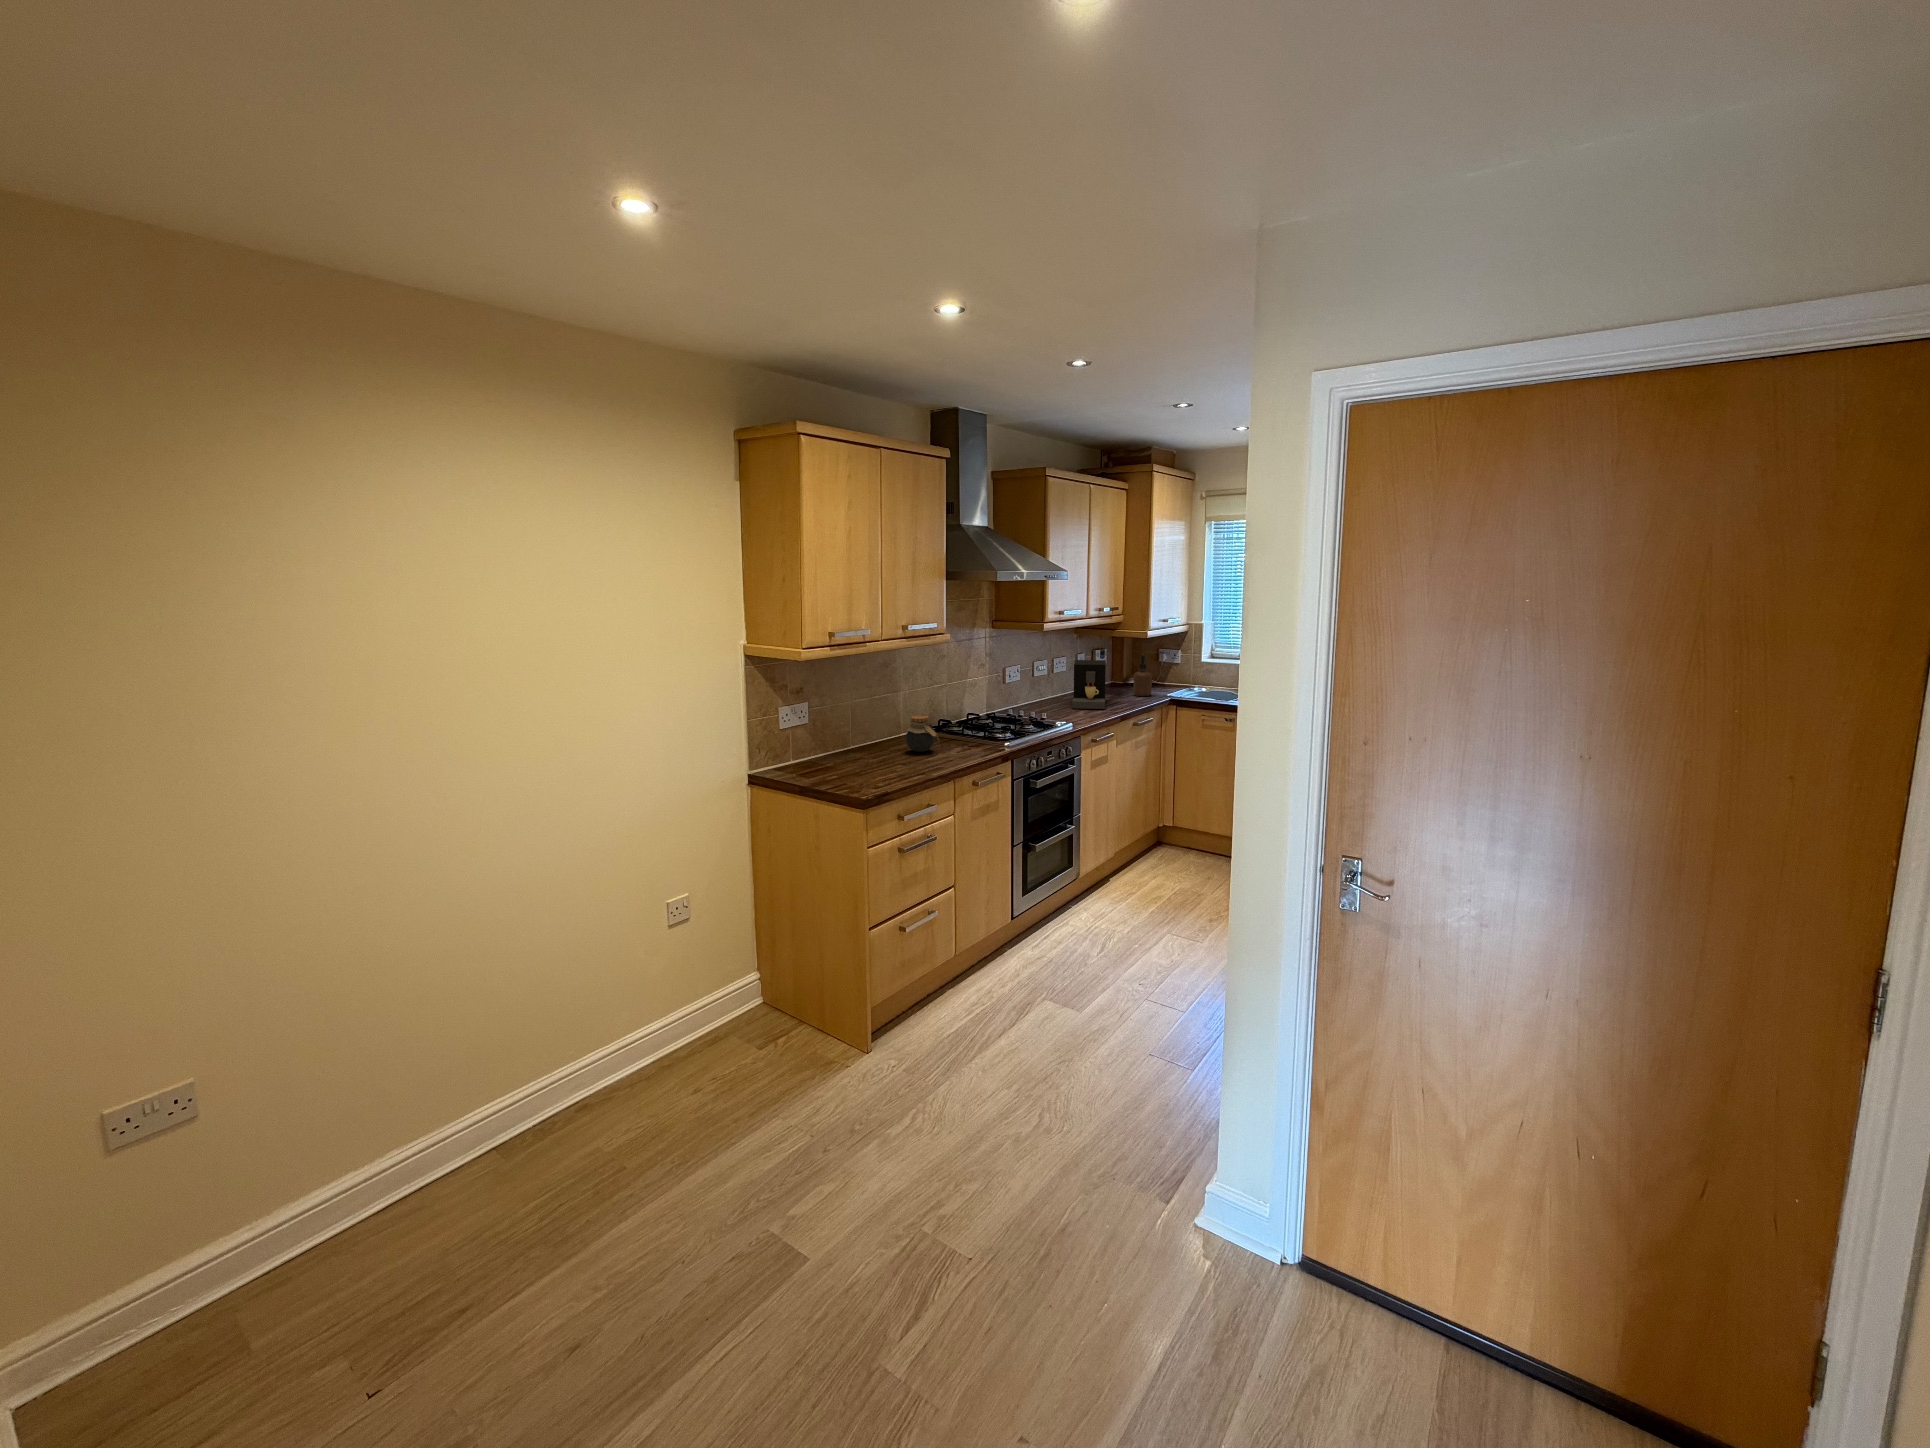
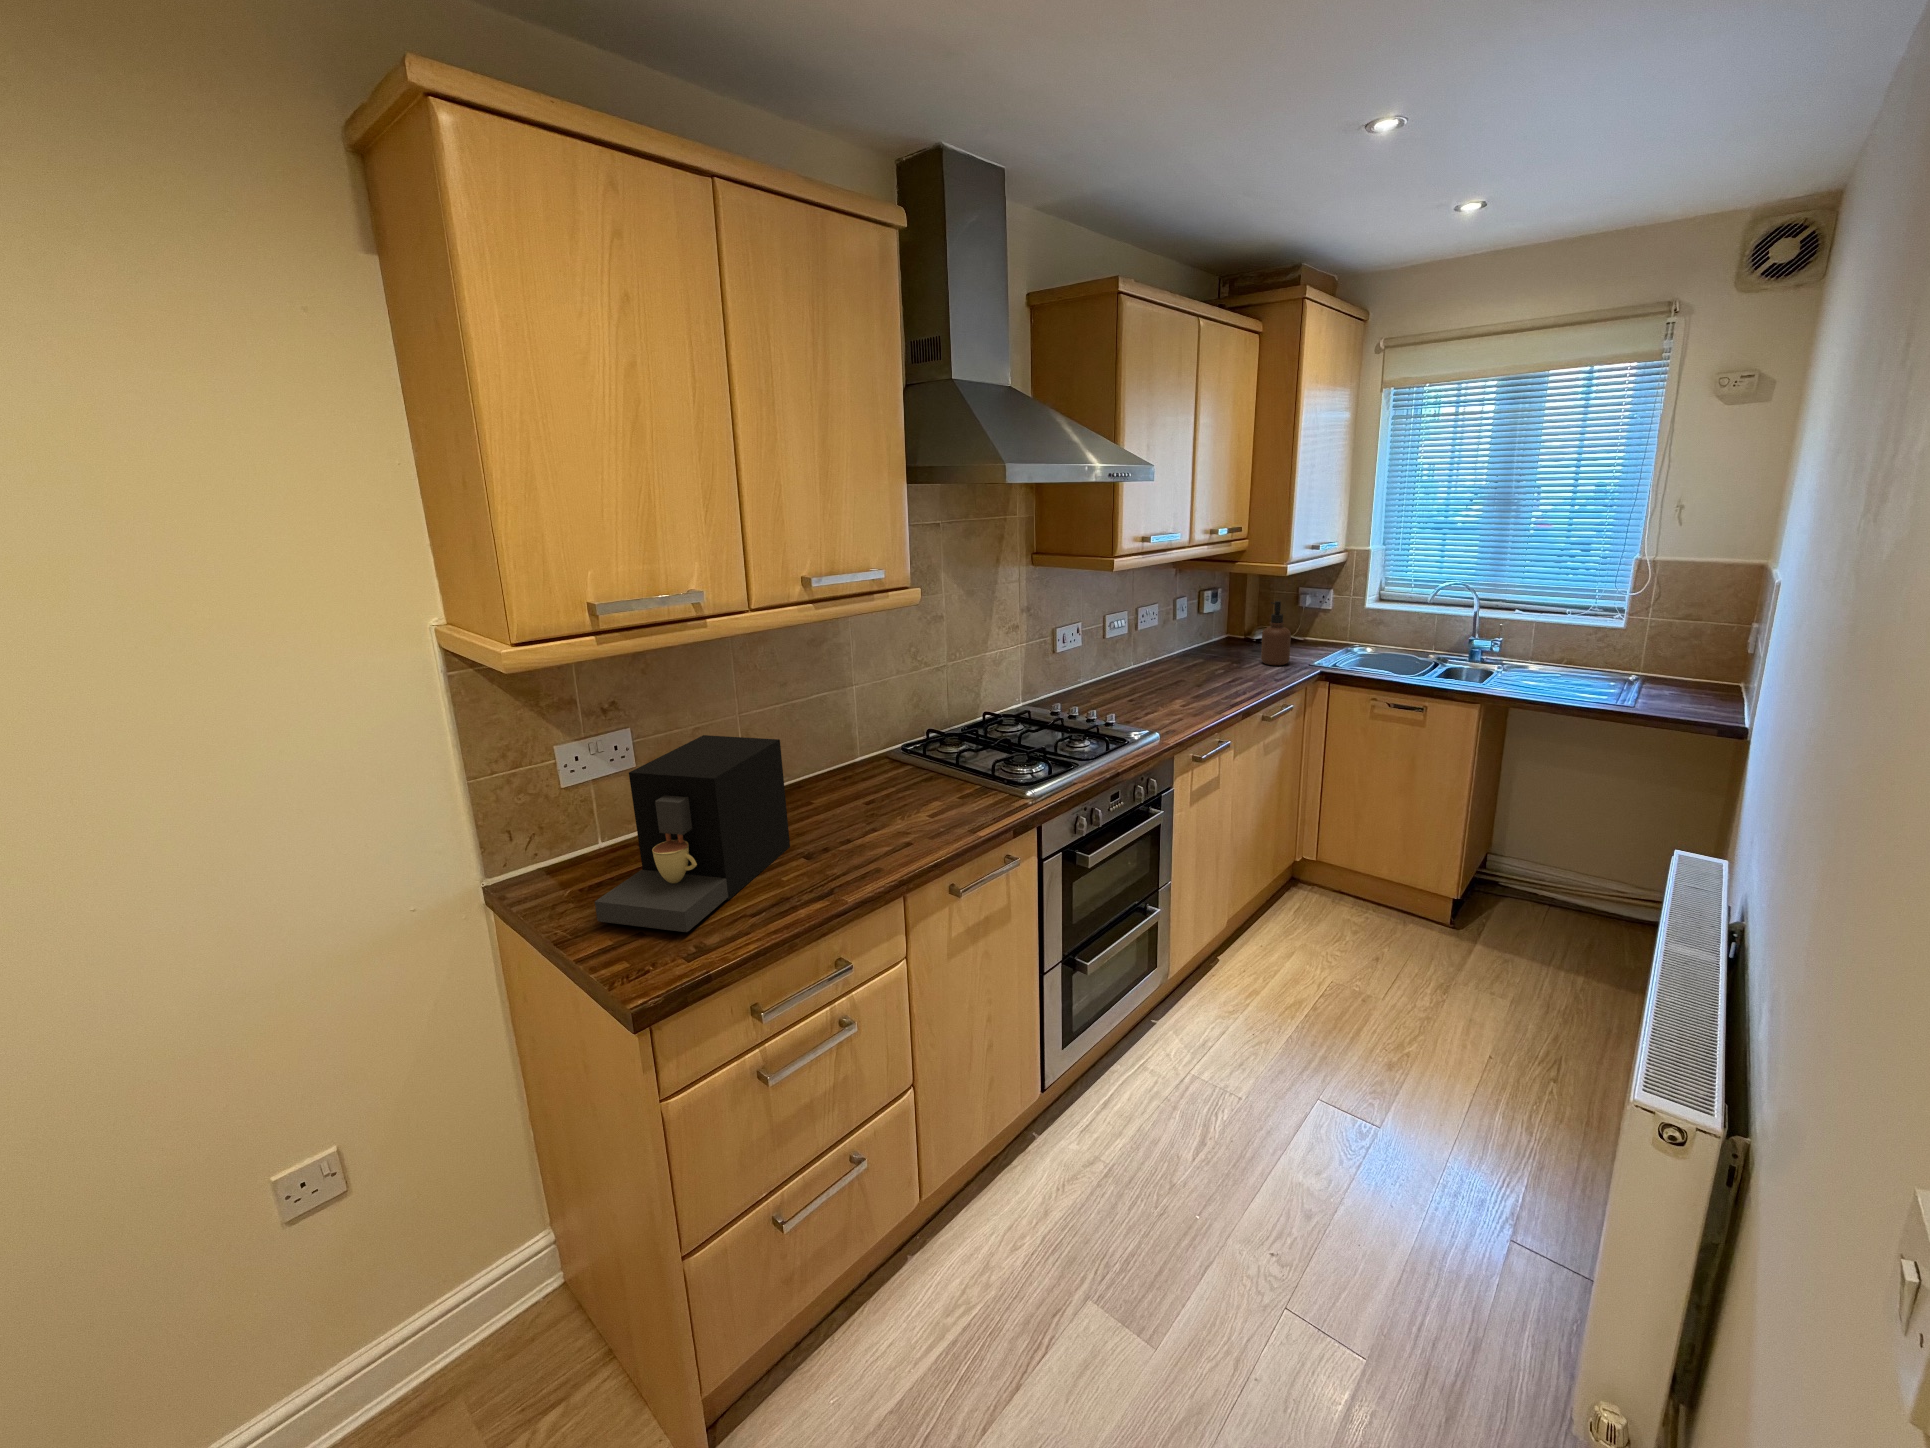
coffee maker: present [1072,660,1106,709] -> present [595,735,790,932]
jar: present [905,715,939,752] -> none [833,743,897,814]

